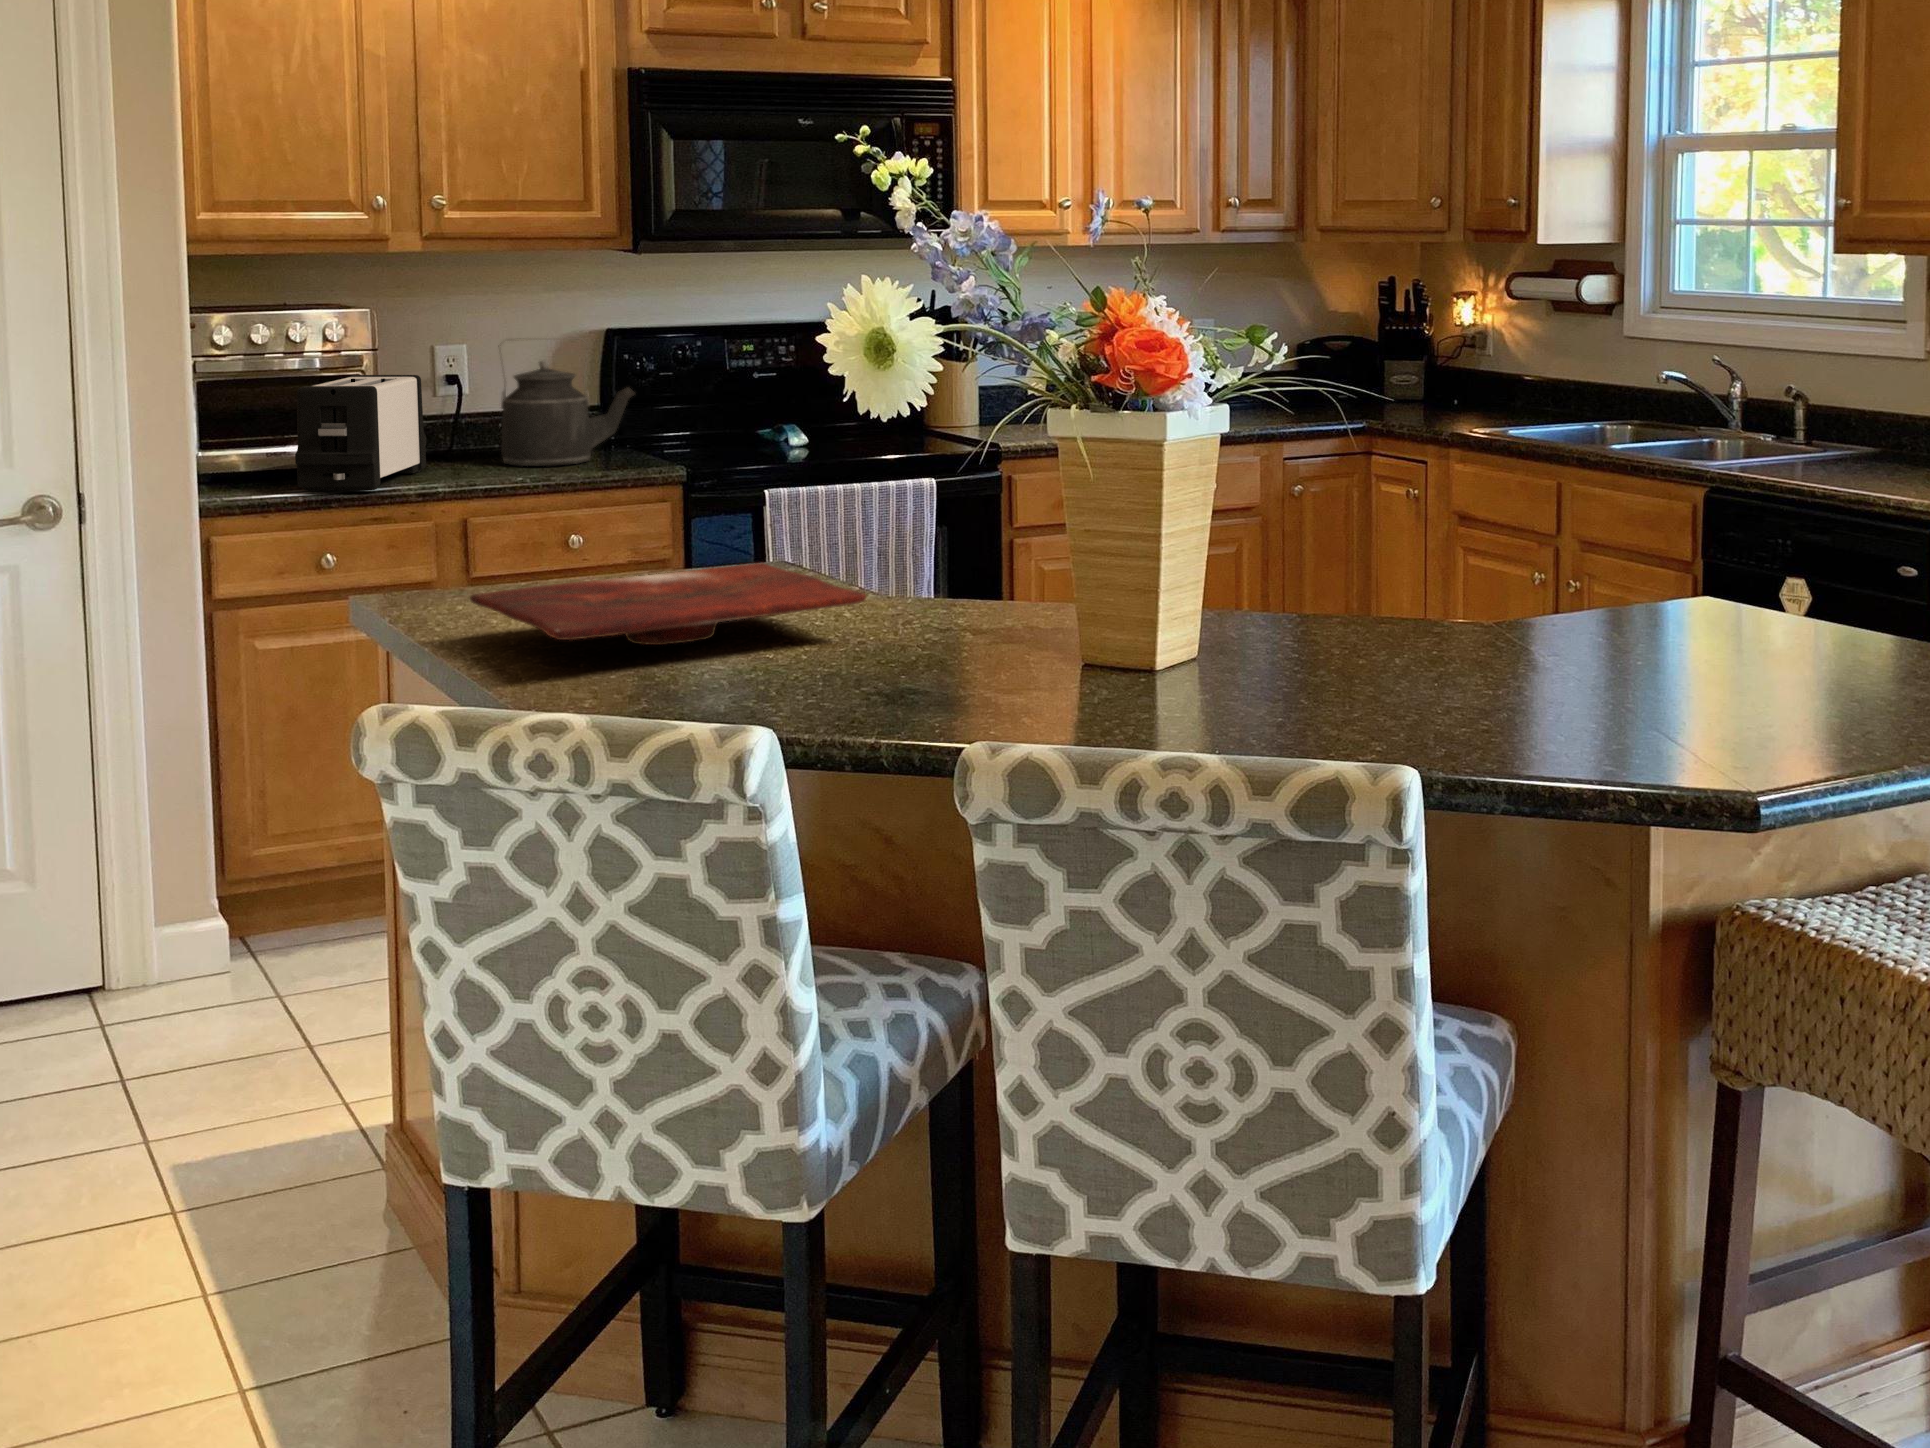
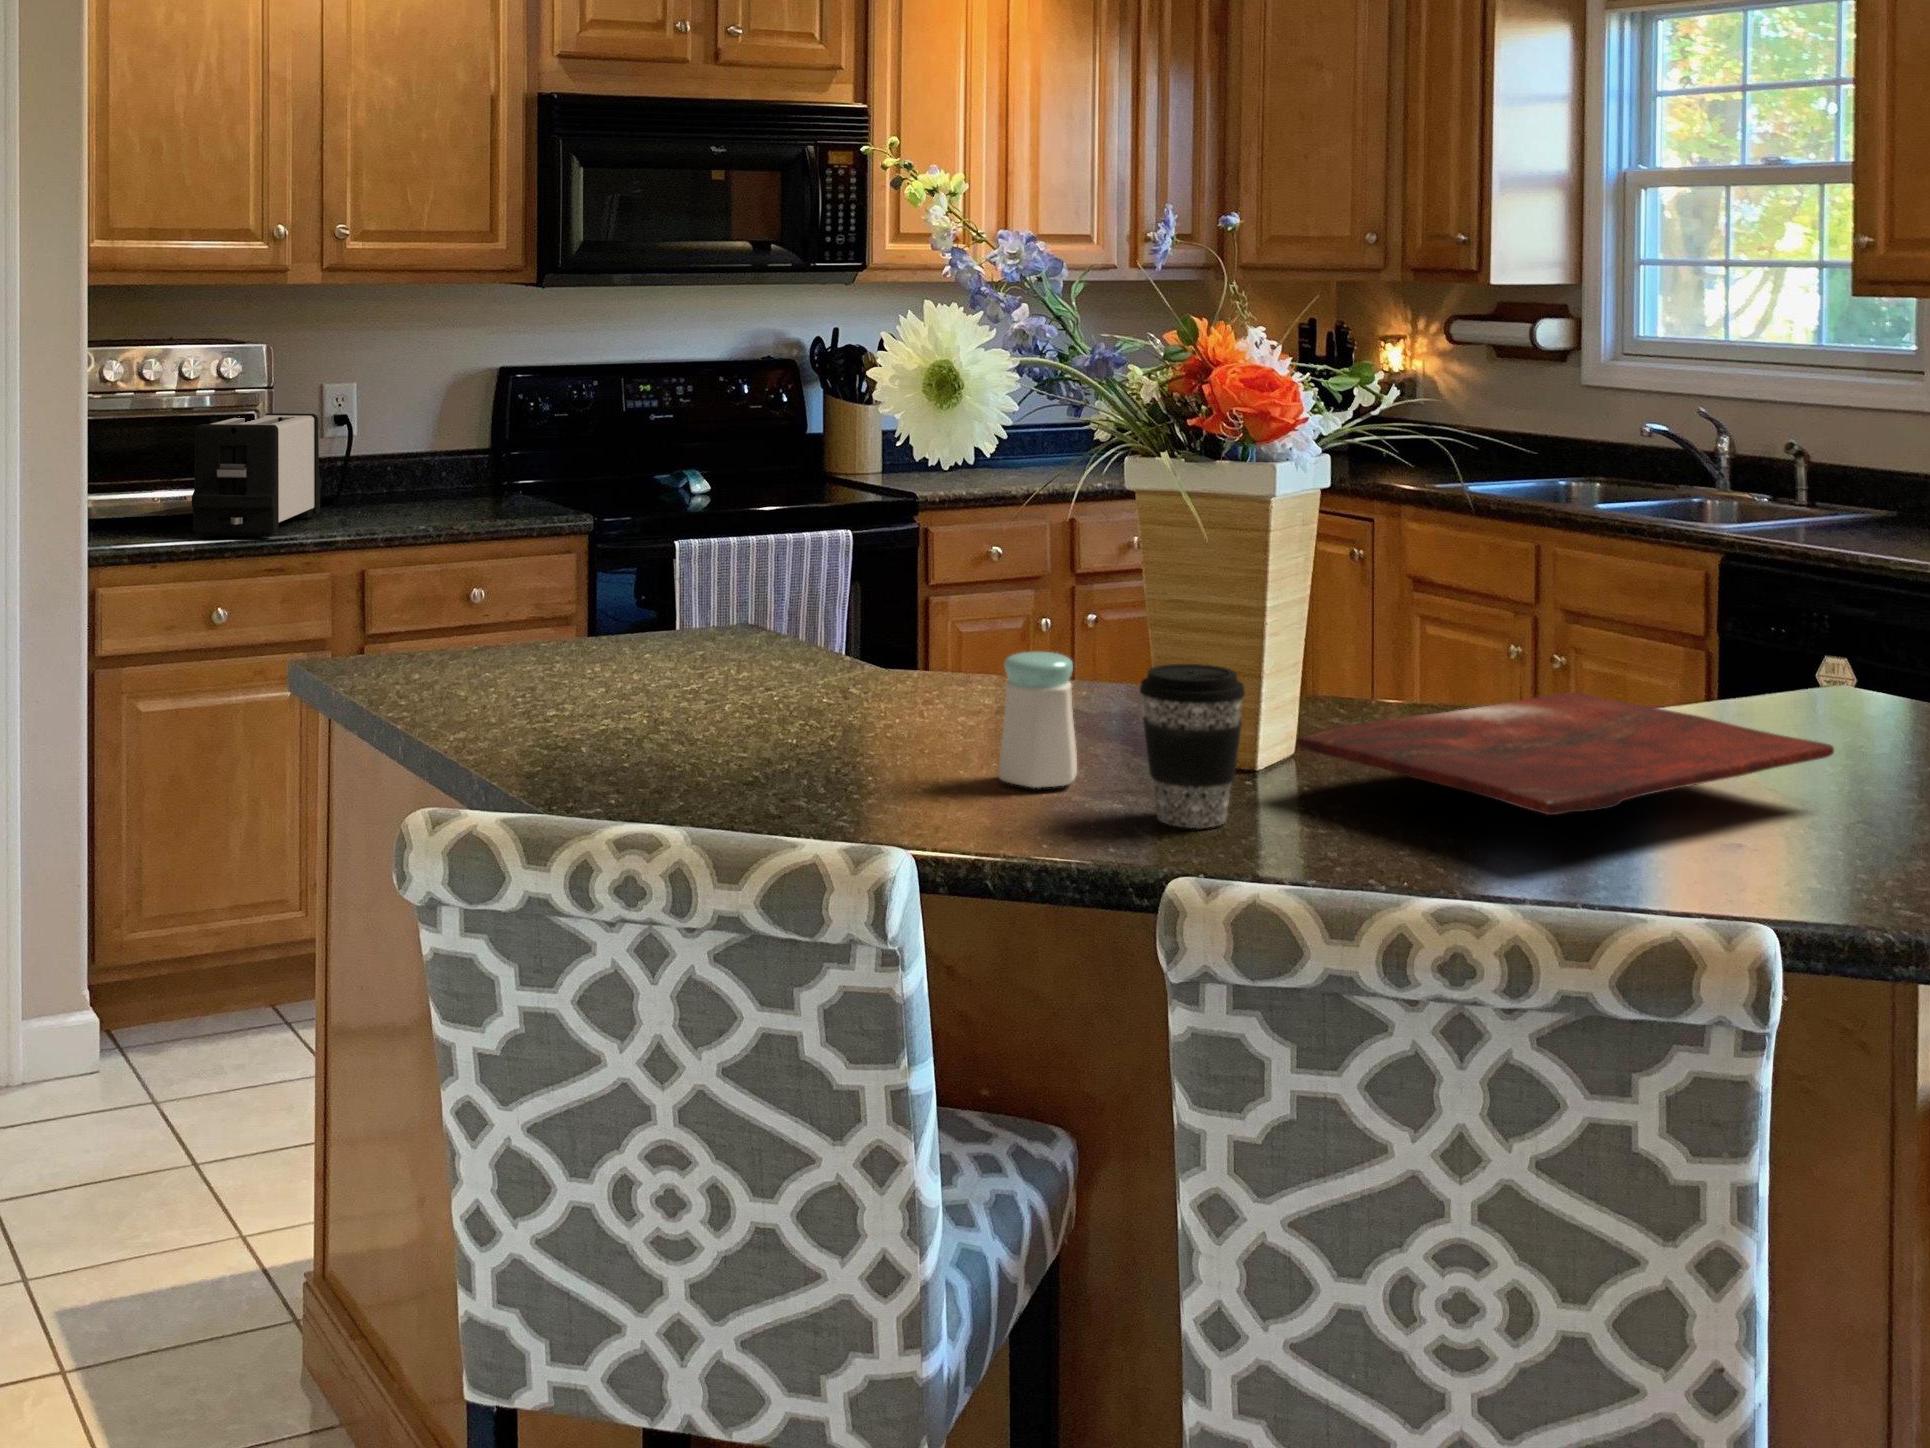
kettle: present [501,337,635,466] -> none [397,376,538,512]
cutting board: present [470,563,866,645] -> present [1297,692,1834,815]
salt shaker: none [923,577,992,690] -> present [999,651,1077,788]
coffee cup: none [1024,584,1111,718] -> present [1140,664,1245,828]

